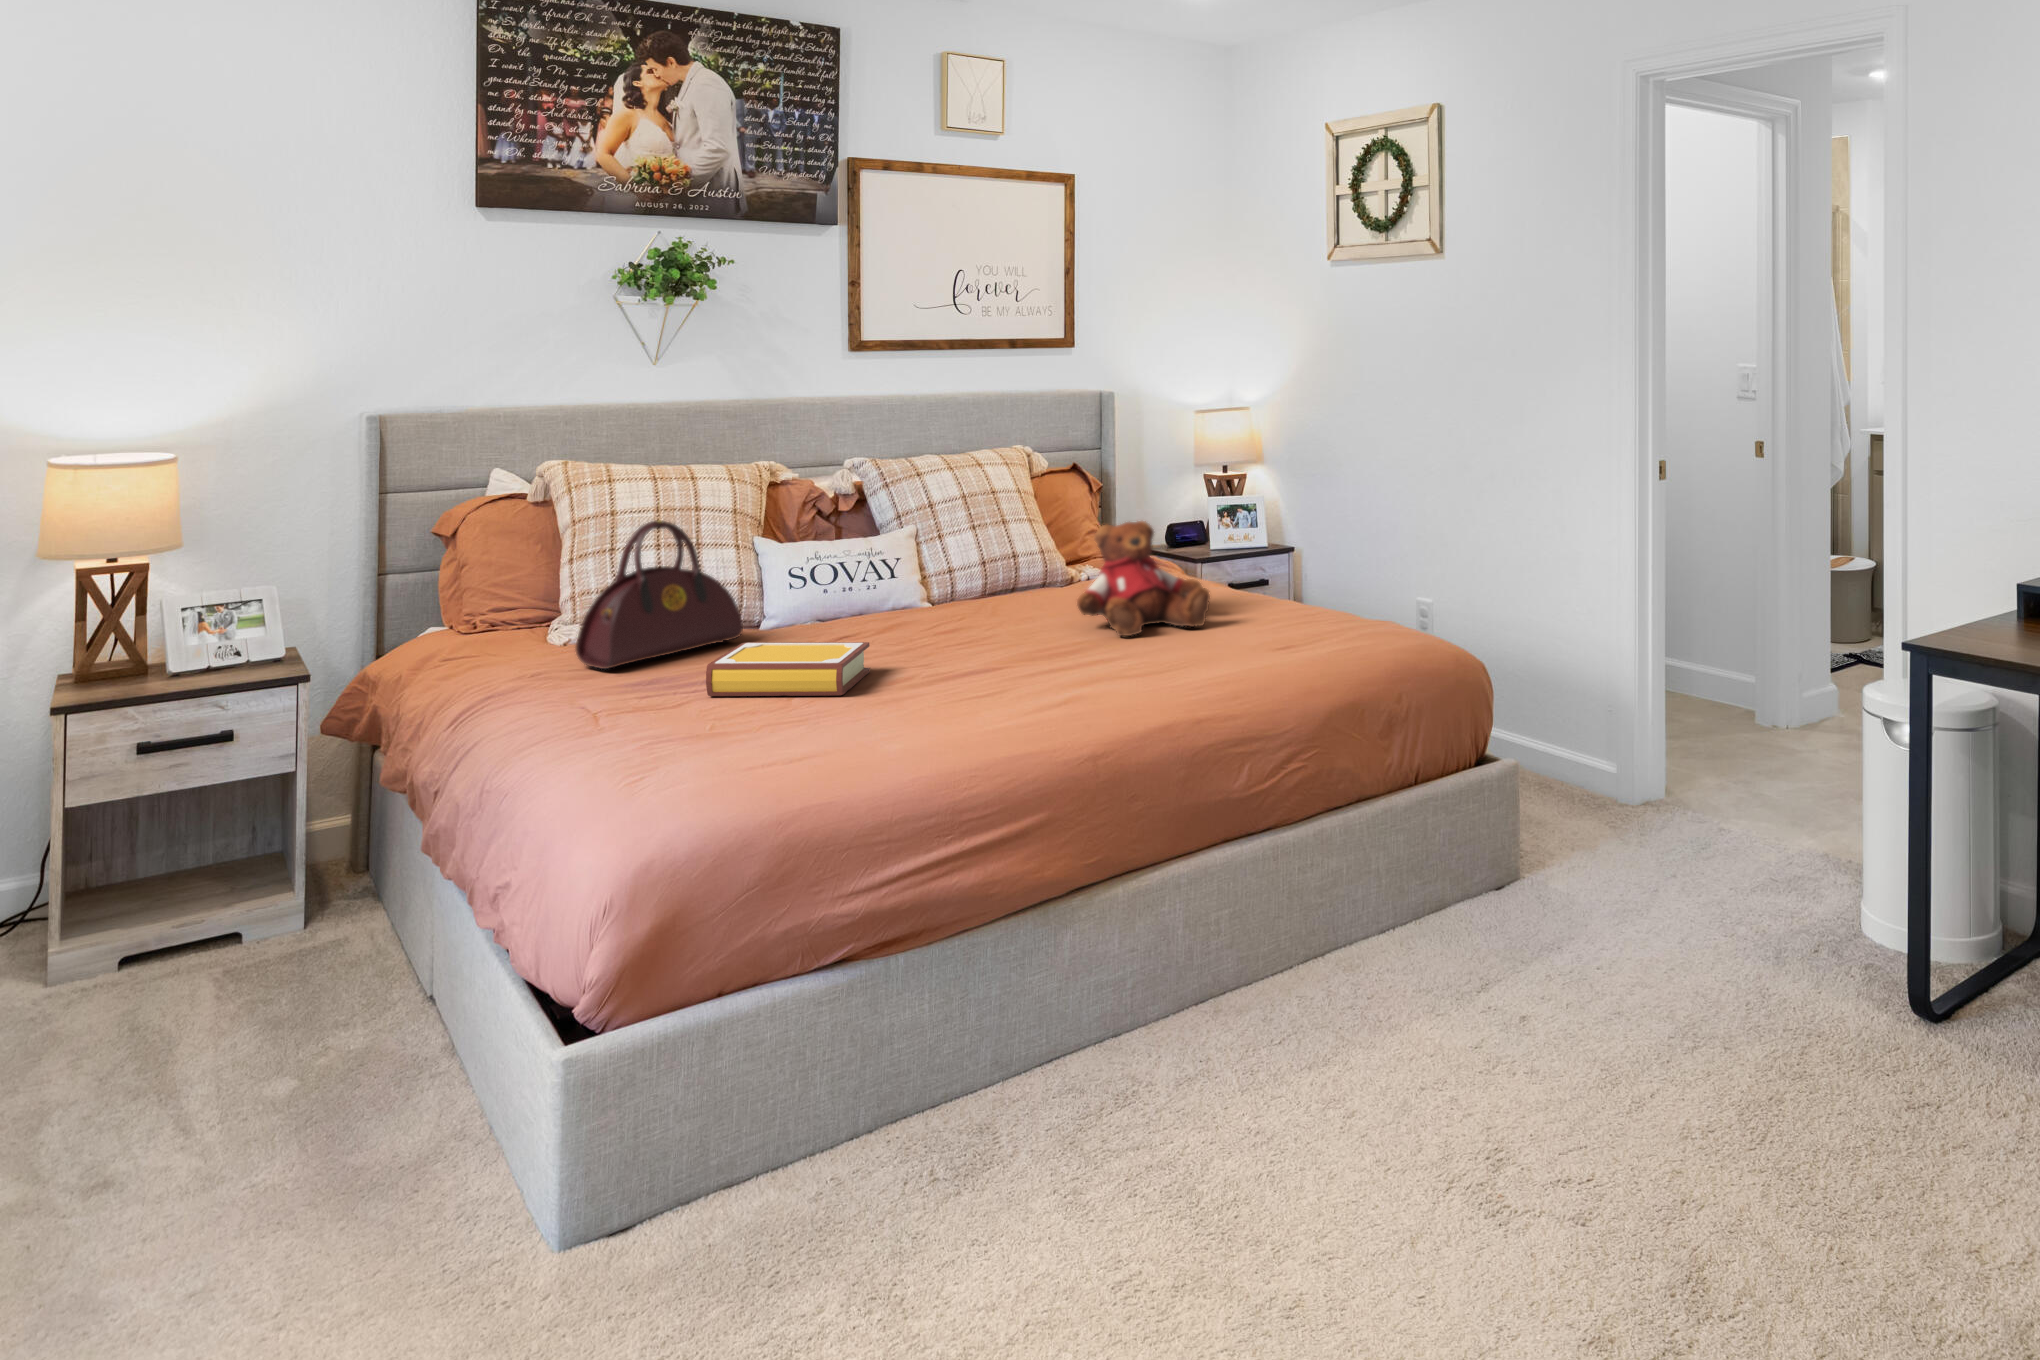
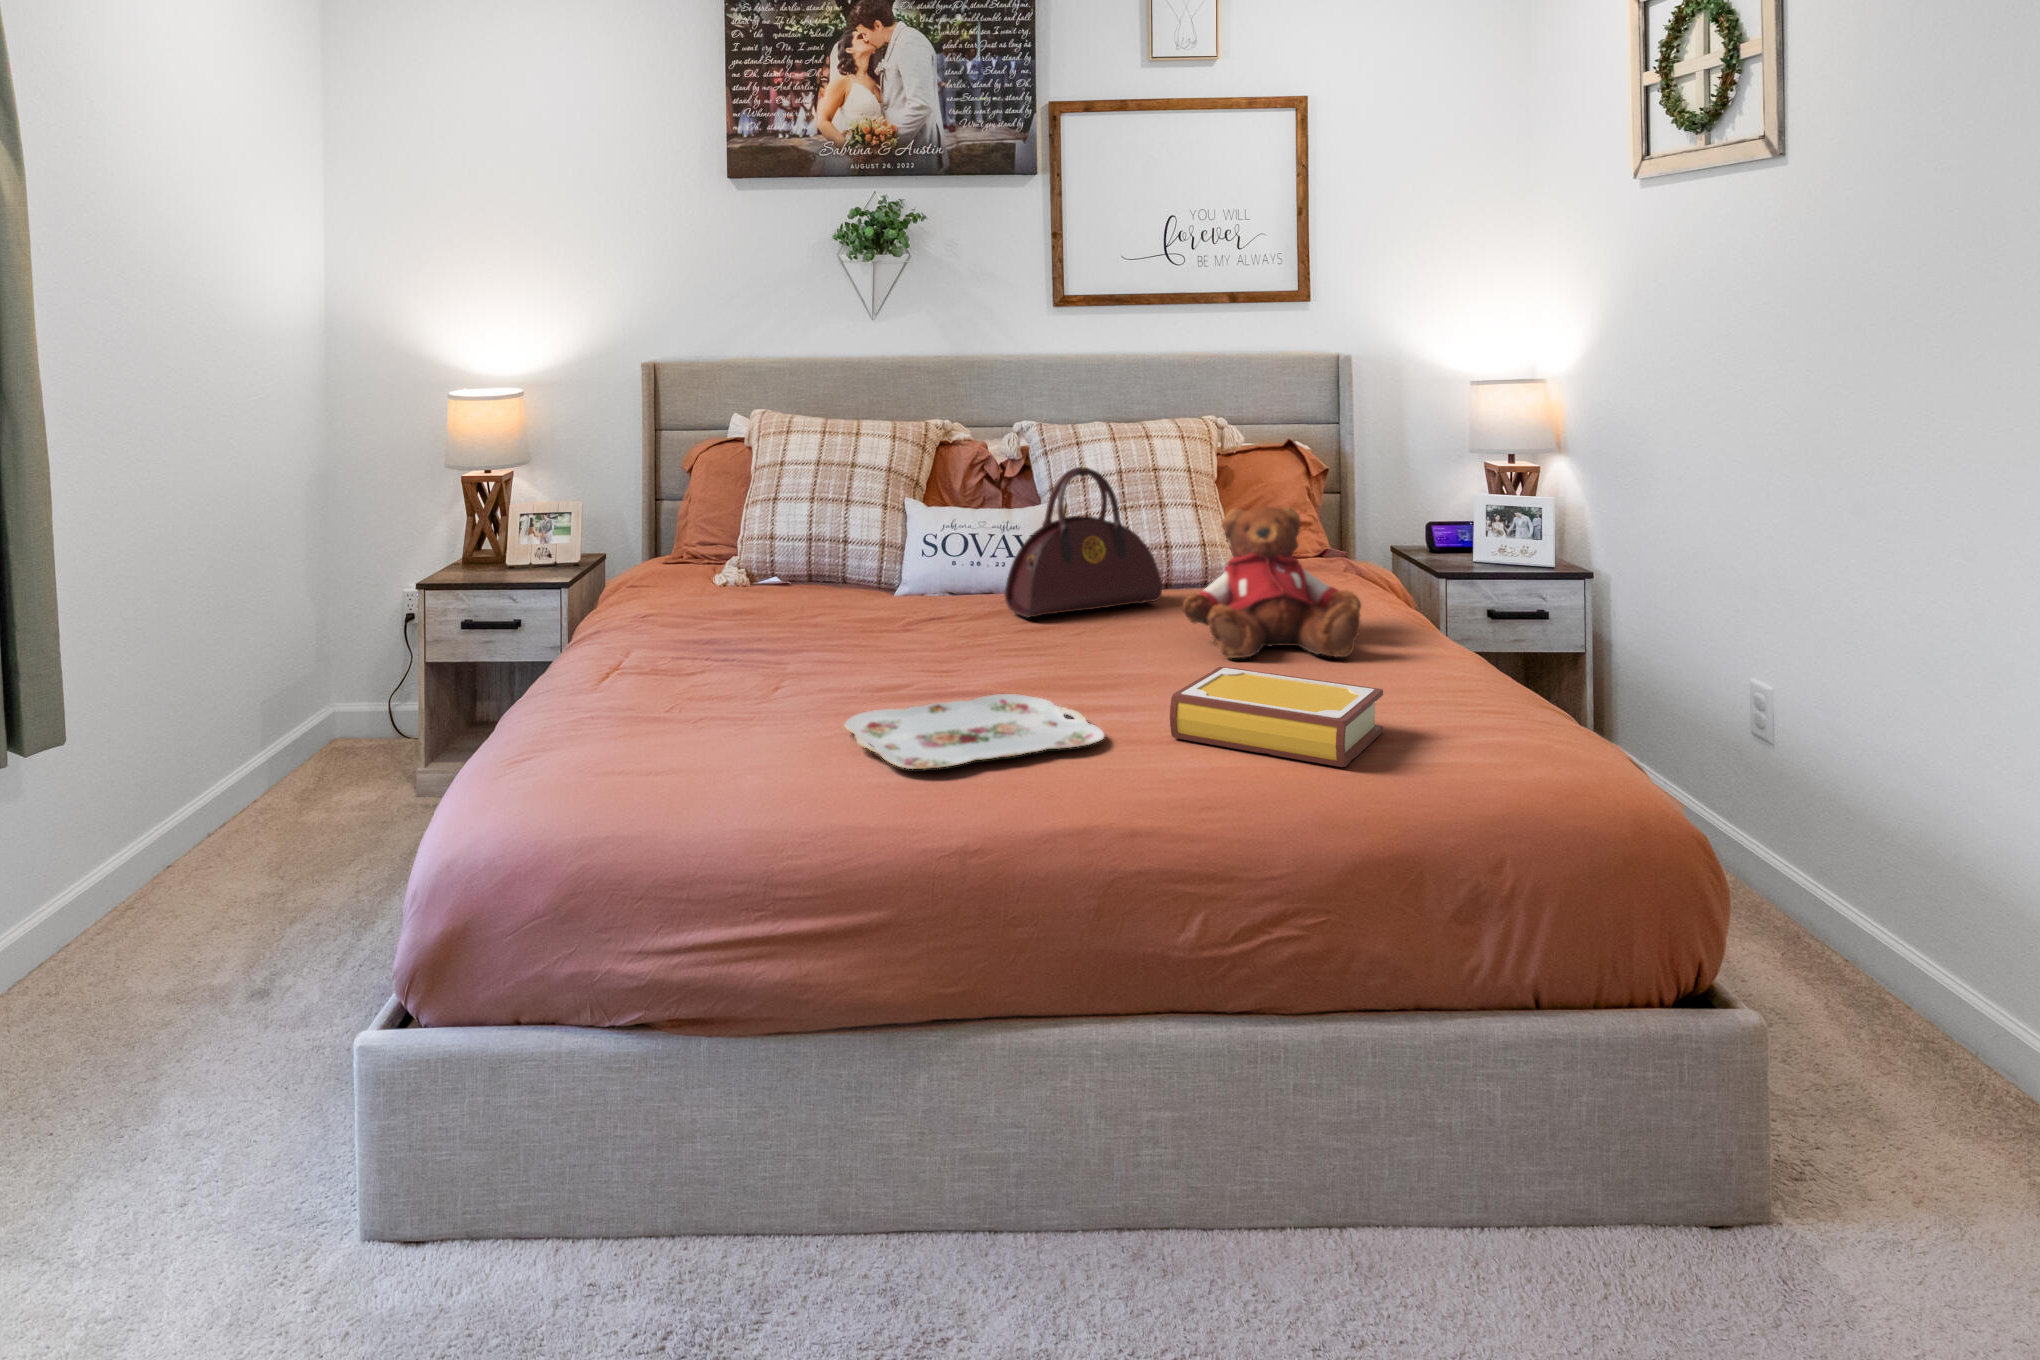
handbag: present [576,520,743,669] -> present [1005,467,1162,617]
book: present [706,642,870,696] -> present [1170,667,1383,767]
serving tray: none [892,680,1101,737] -> present [845,694,1104,769]

